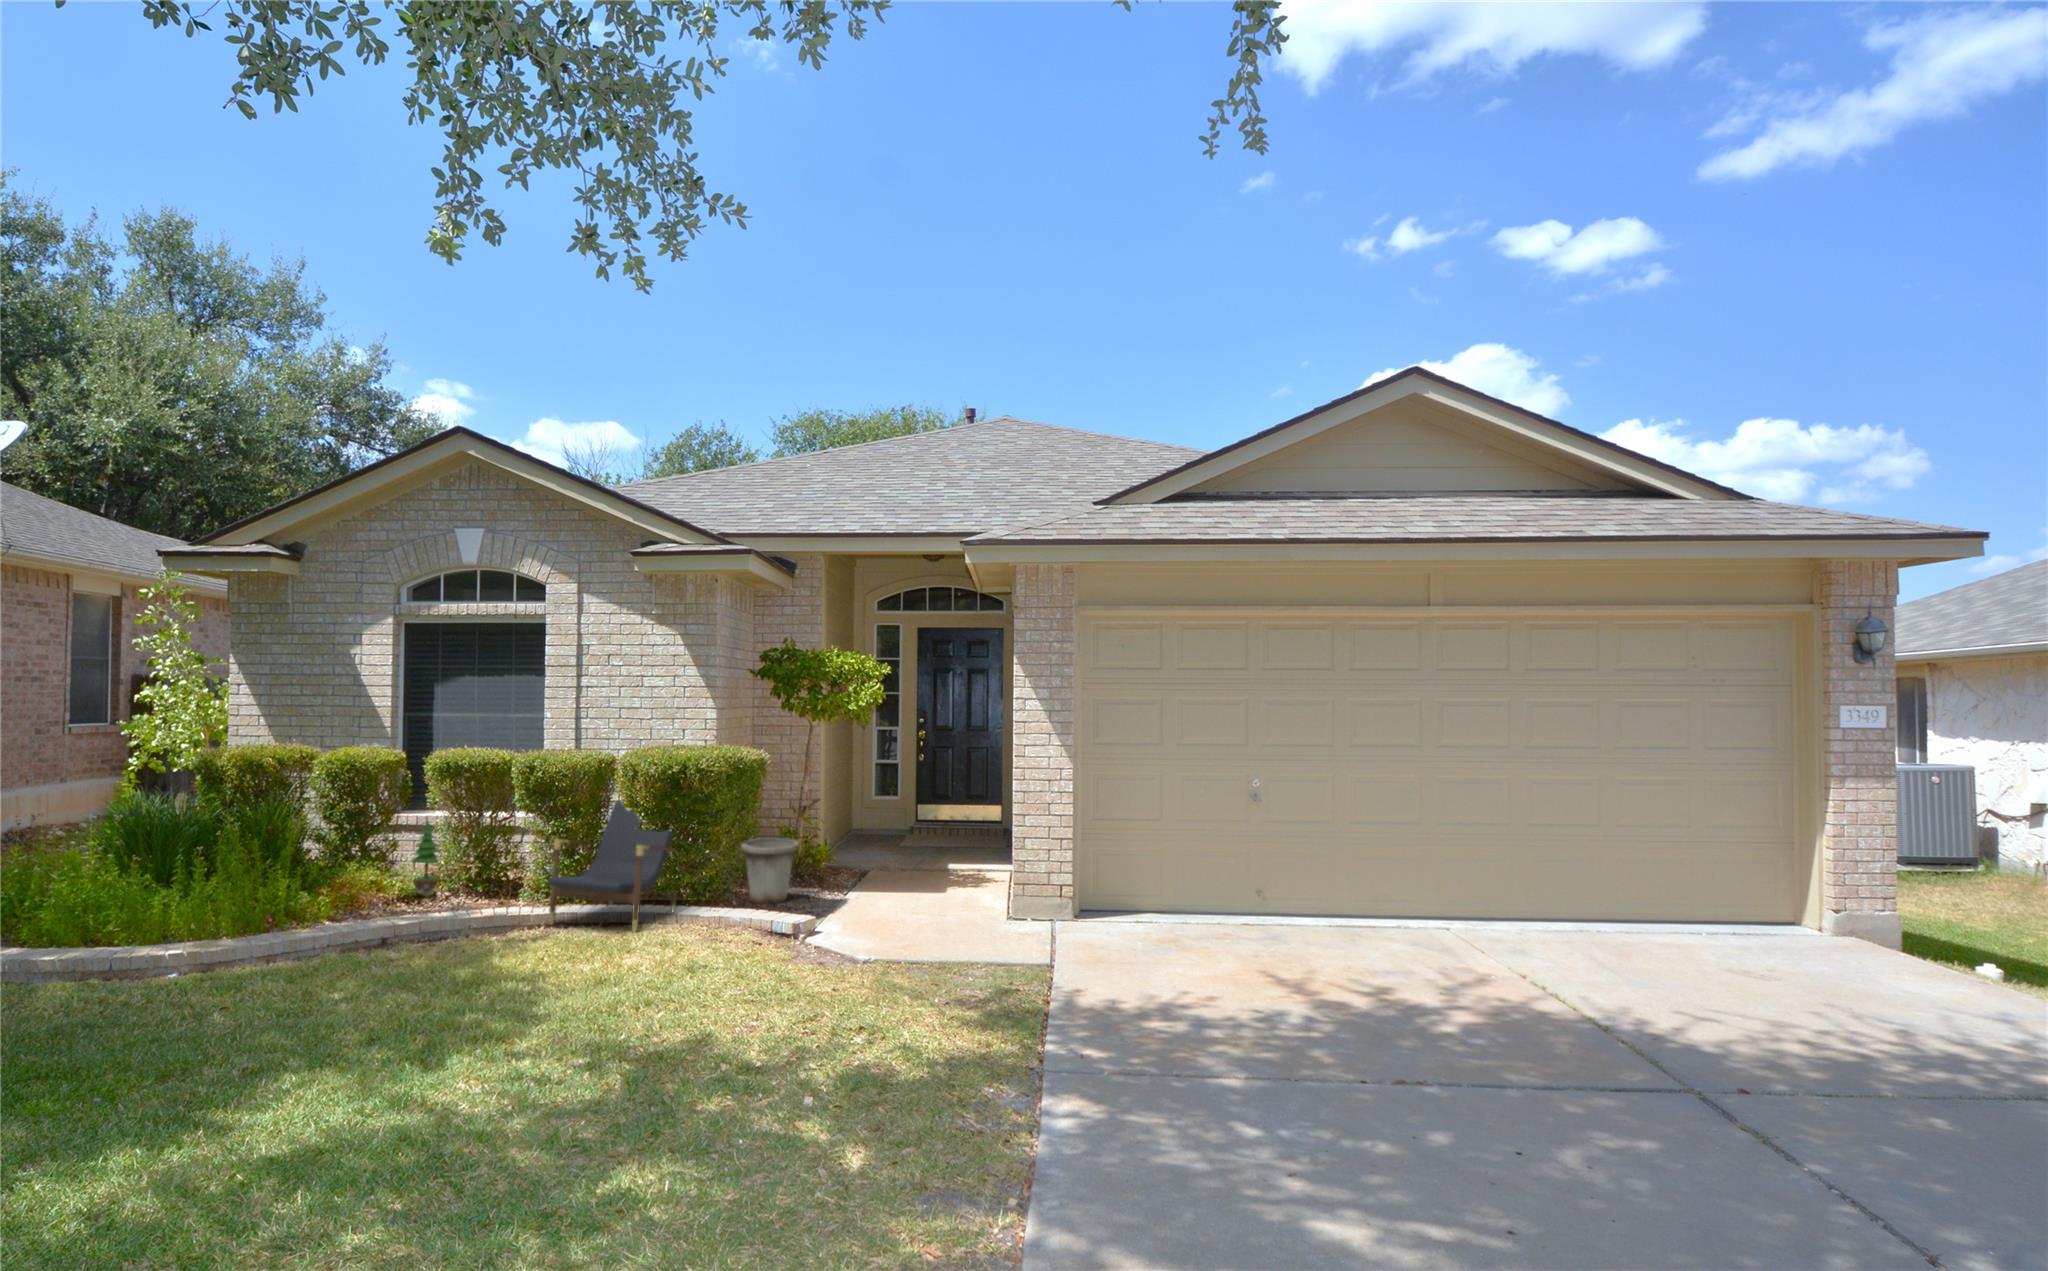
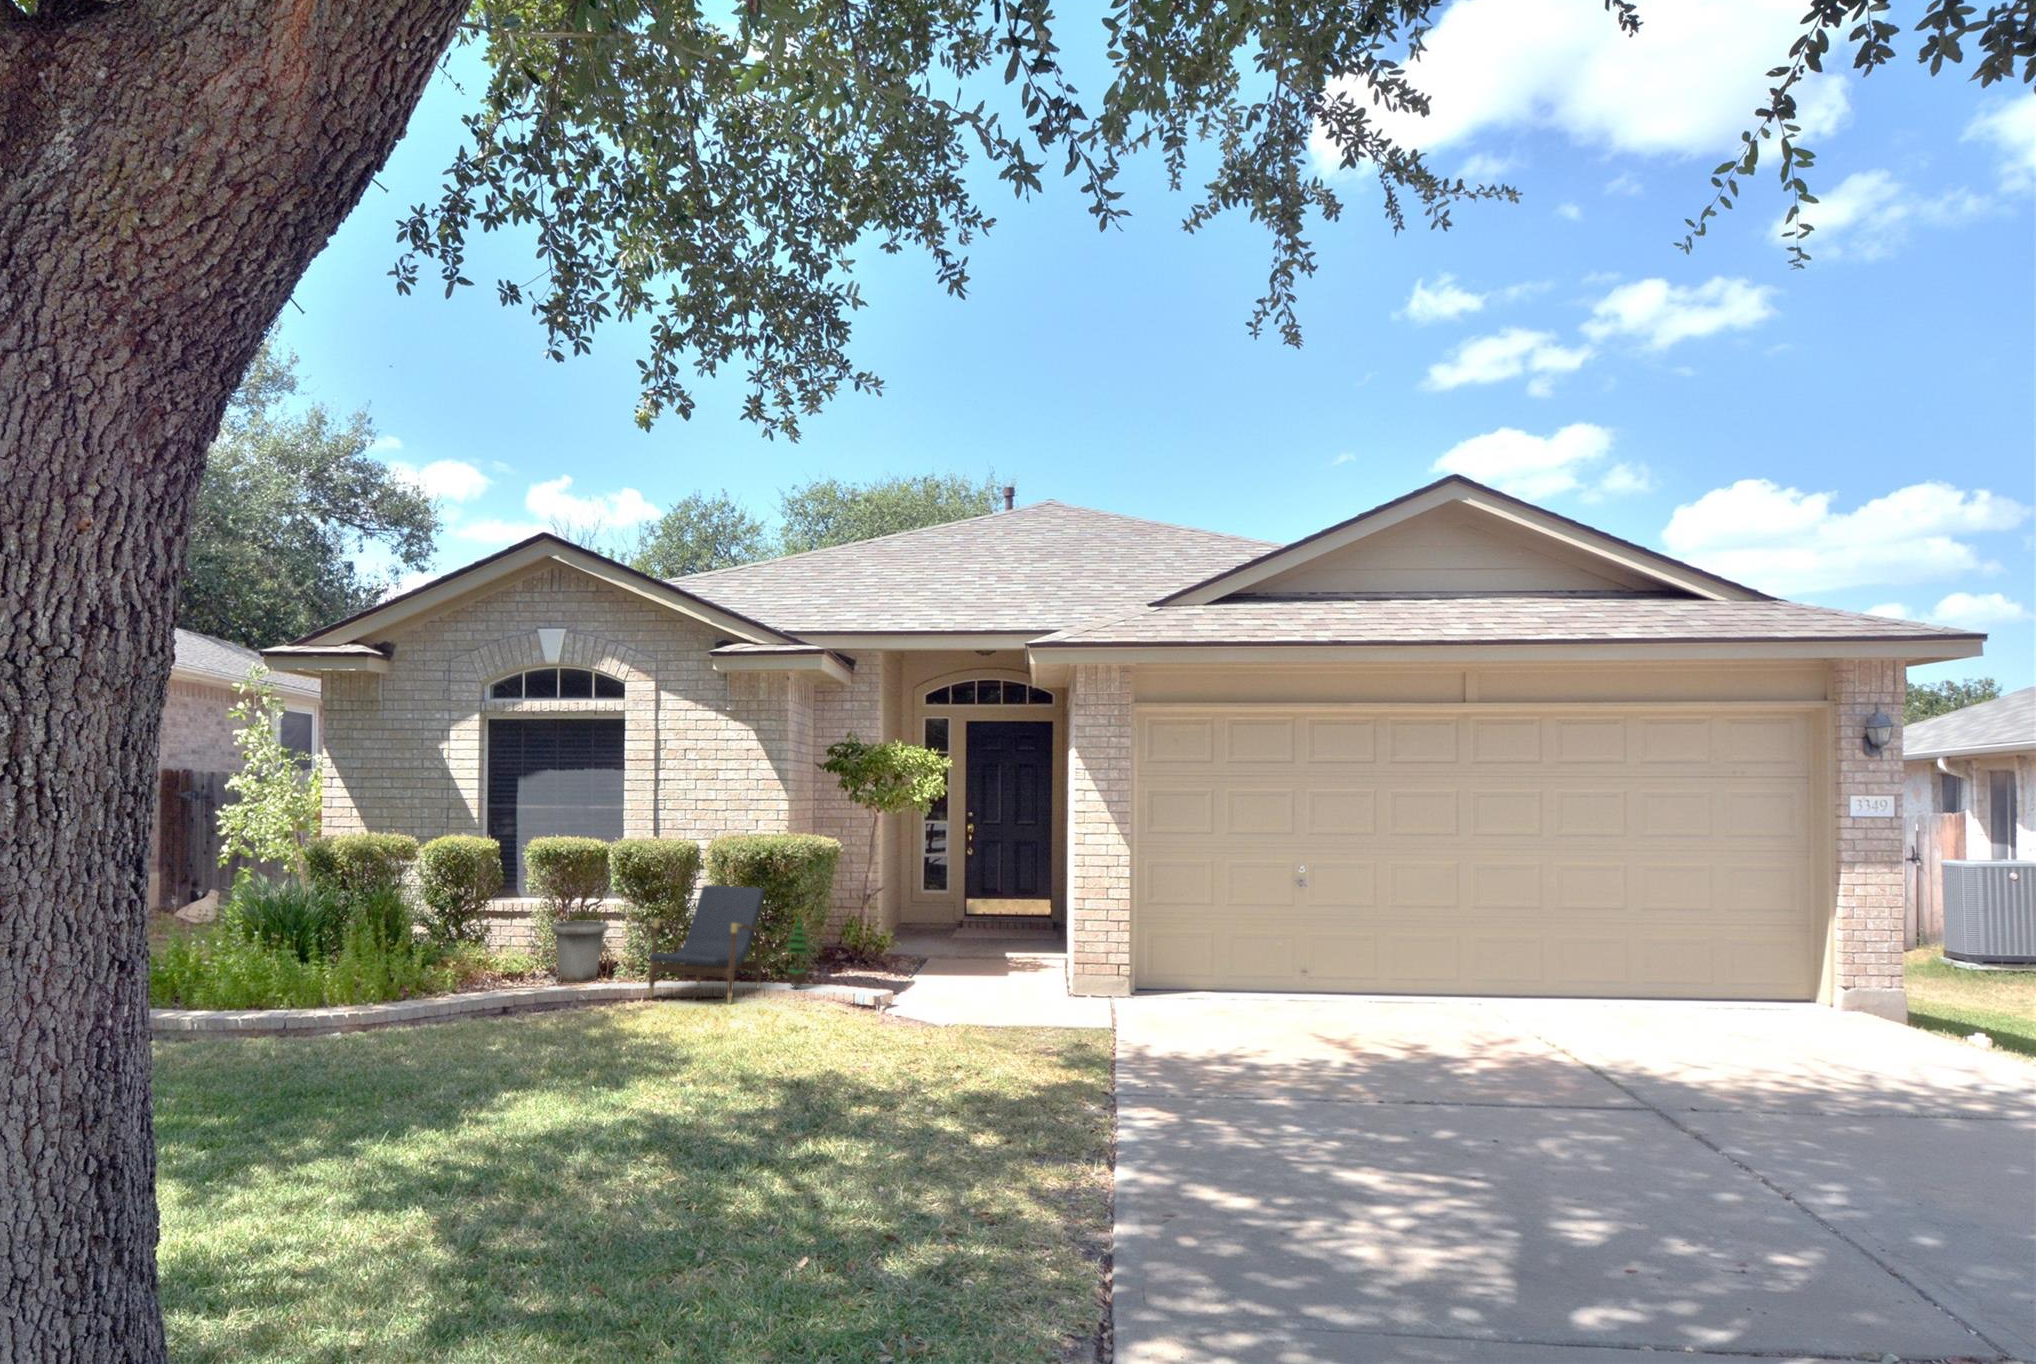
potted tree: present [412,822,439,896] -> present [786,916,809,988]
trash can: present [741,838,799,904] -> present [551,921,609,983]

